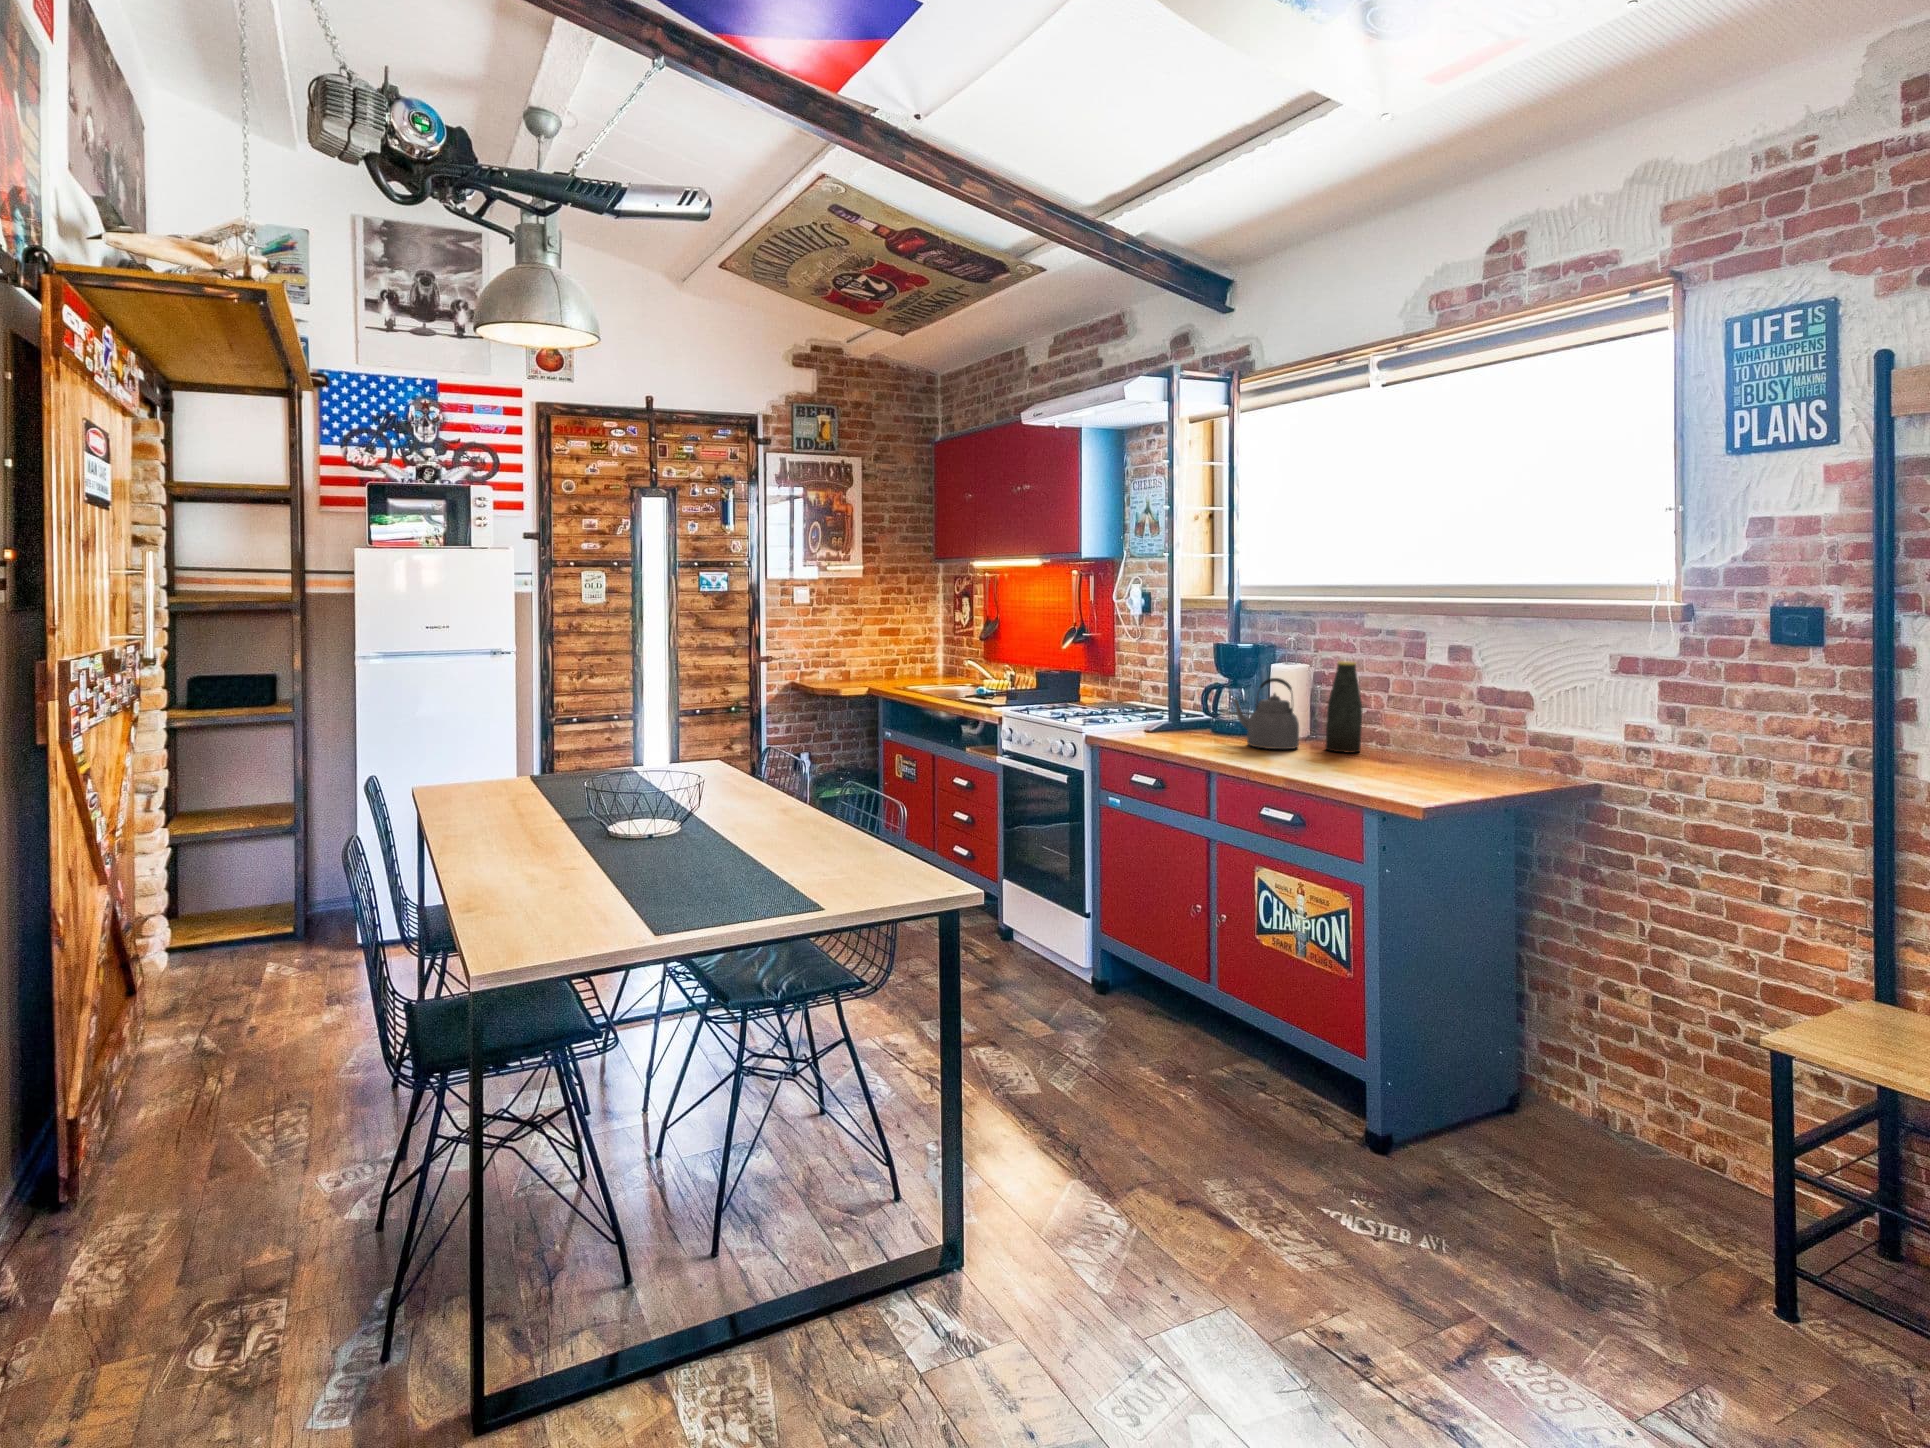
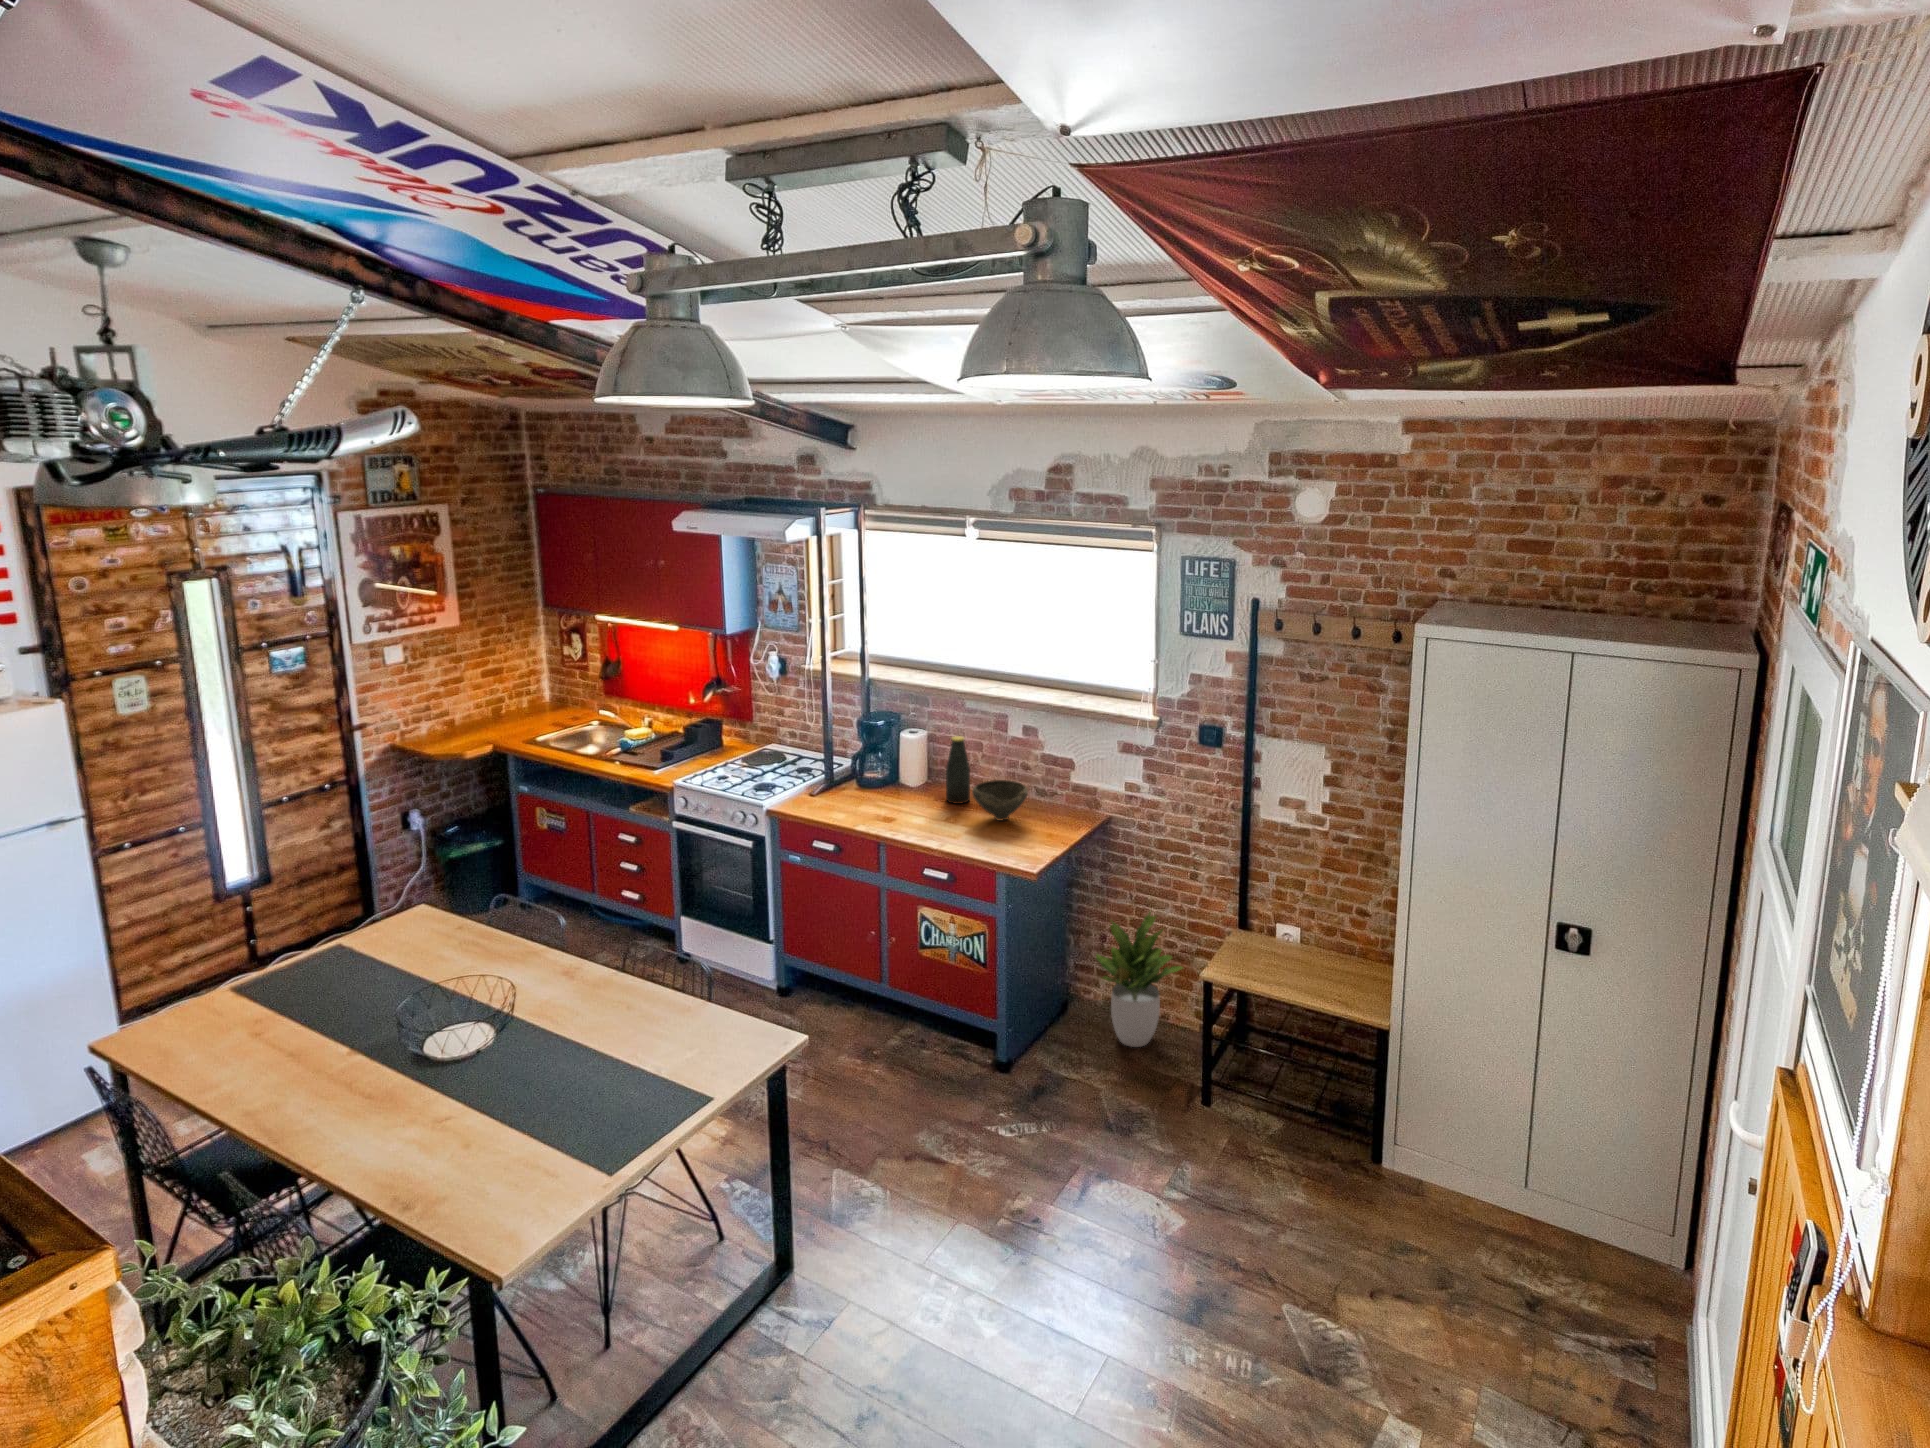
kettle: present [1231,678,1299,749] -> none [875,753,929,808]
bowl: none [1356,717,1447,770] -> present [972,780,1028,821]
potted plant: none [1552,931,1738,1171] -> present [1096,912,1182,1047]

